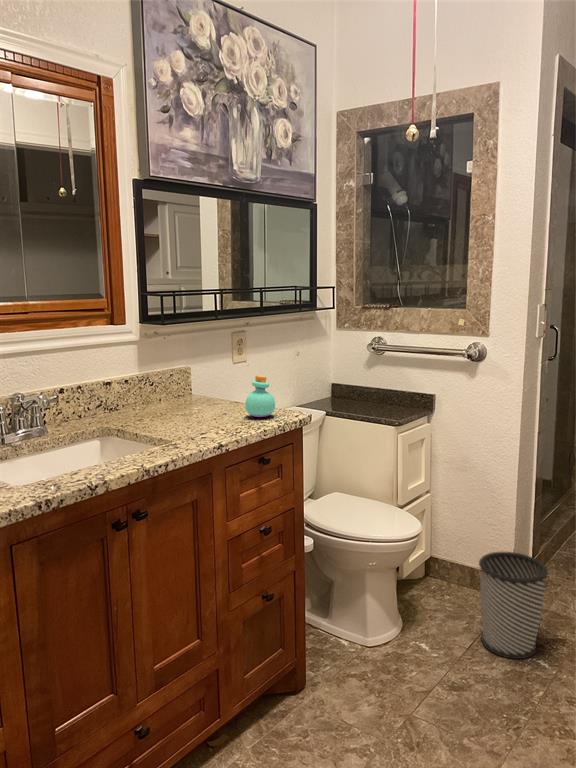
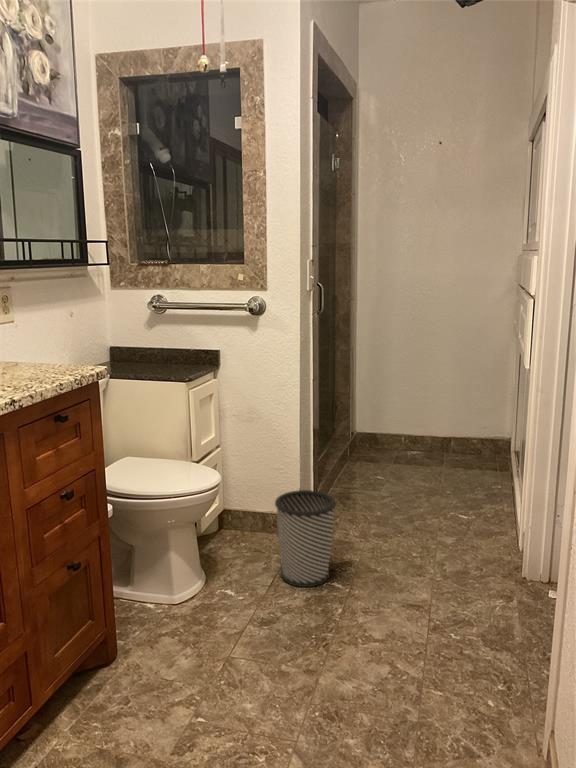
perfume bottle: present [245,375,275,417] -> none [31,327,67,373]

